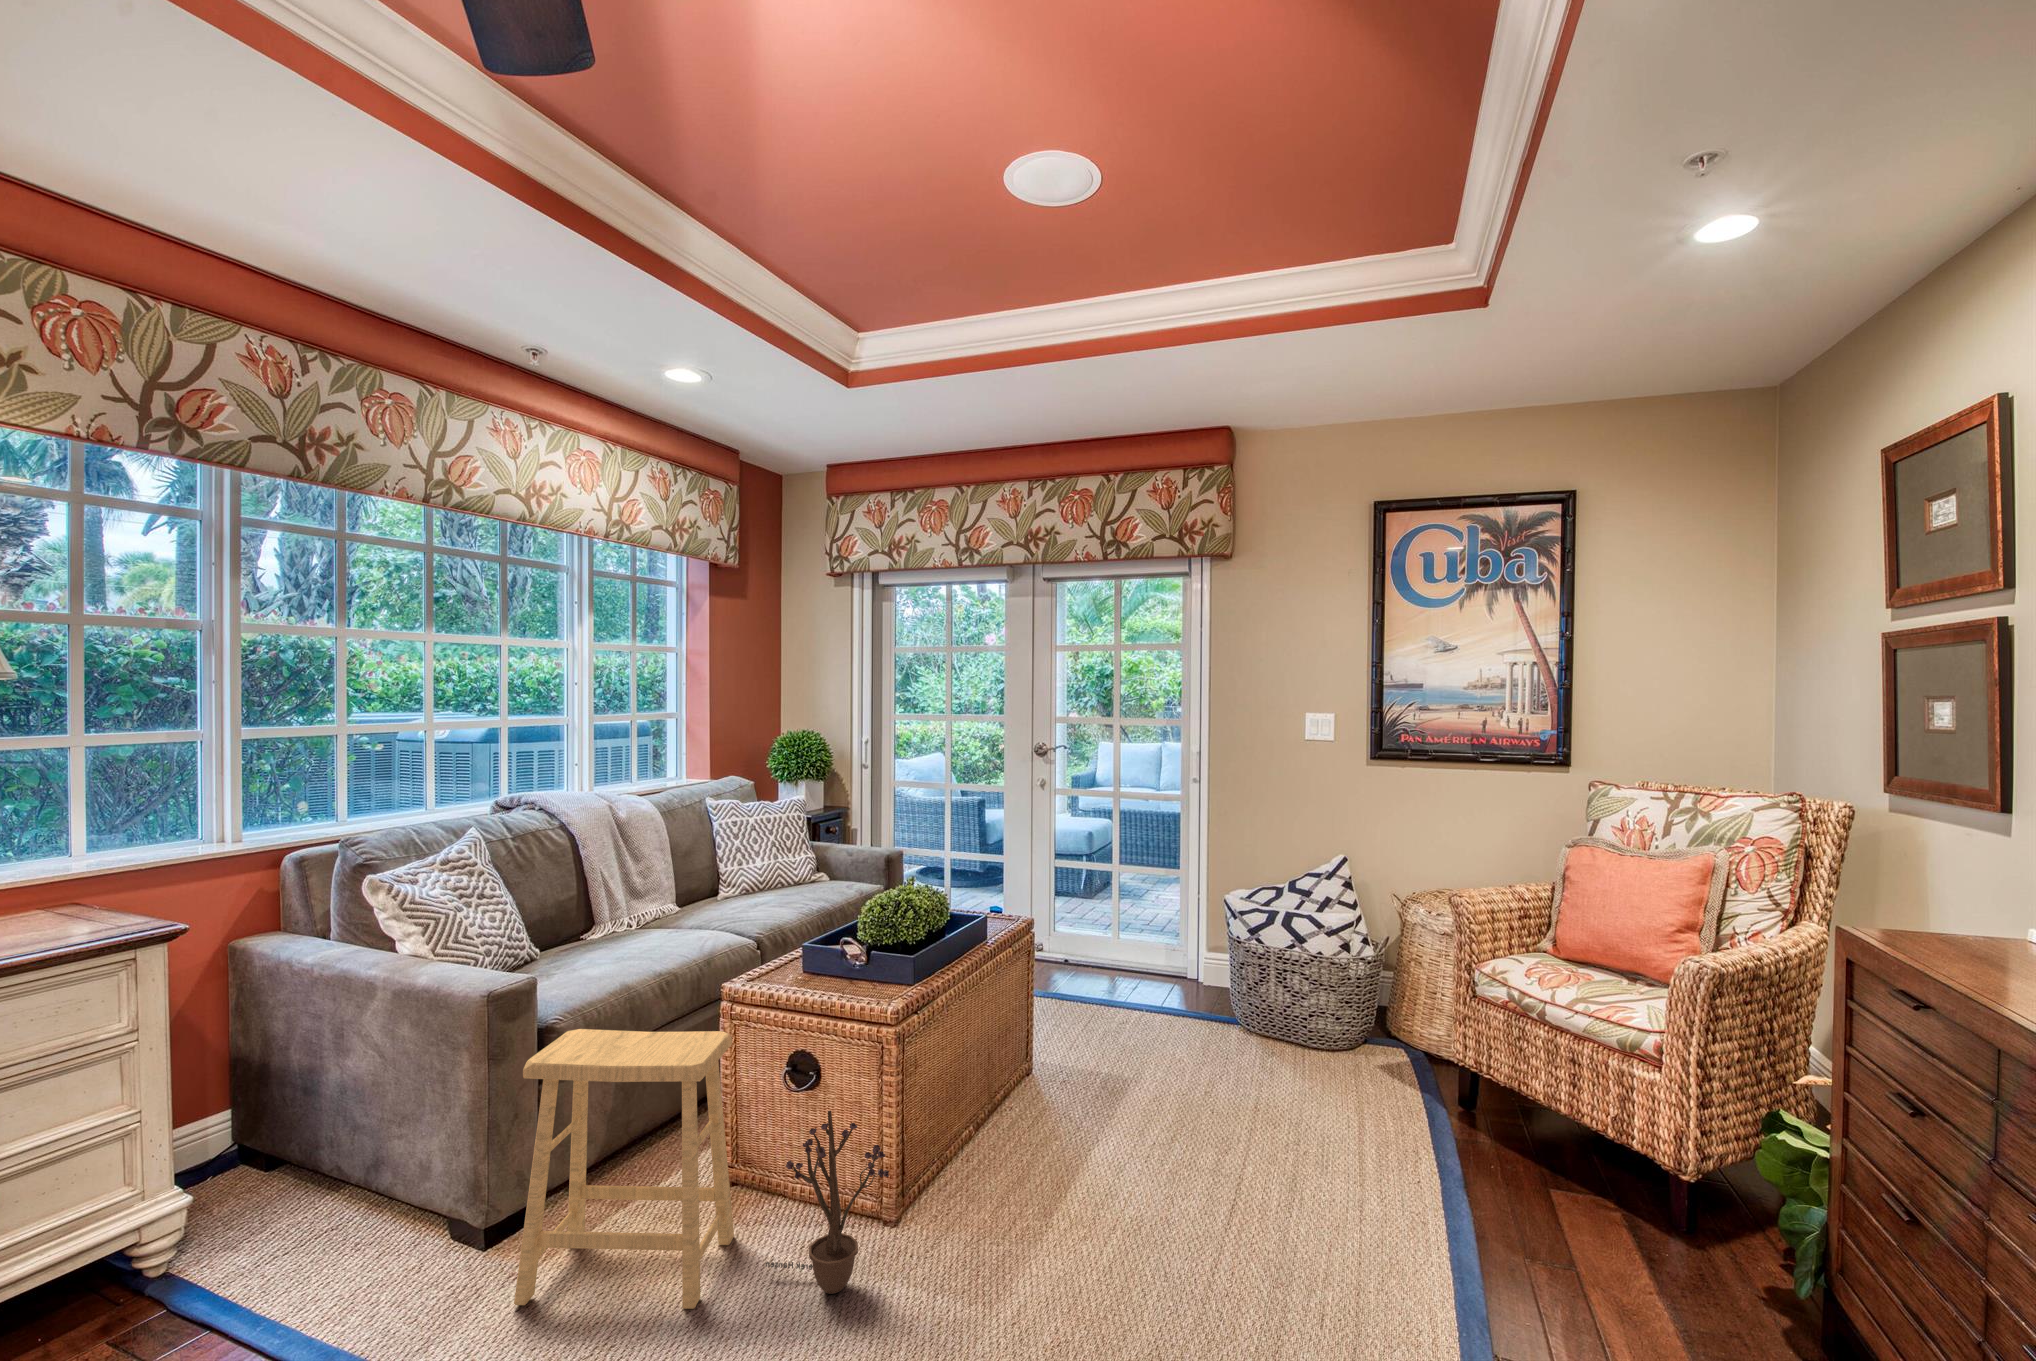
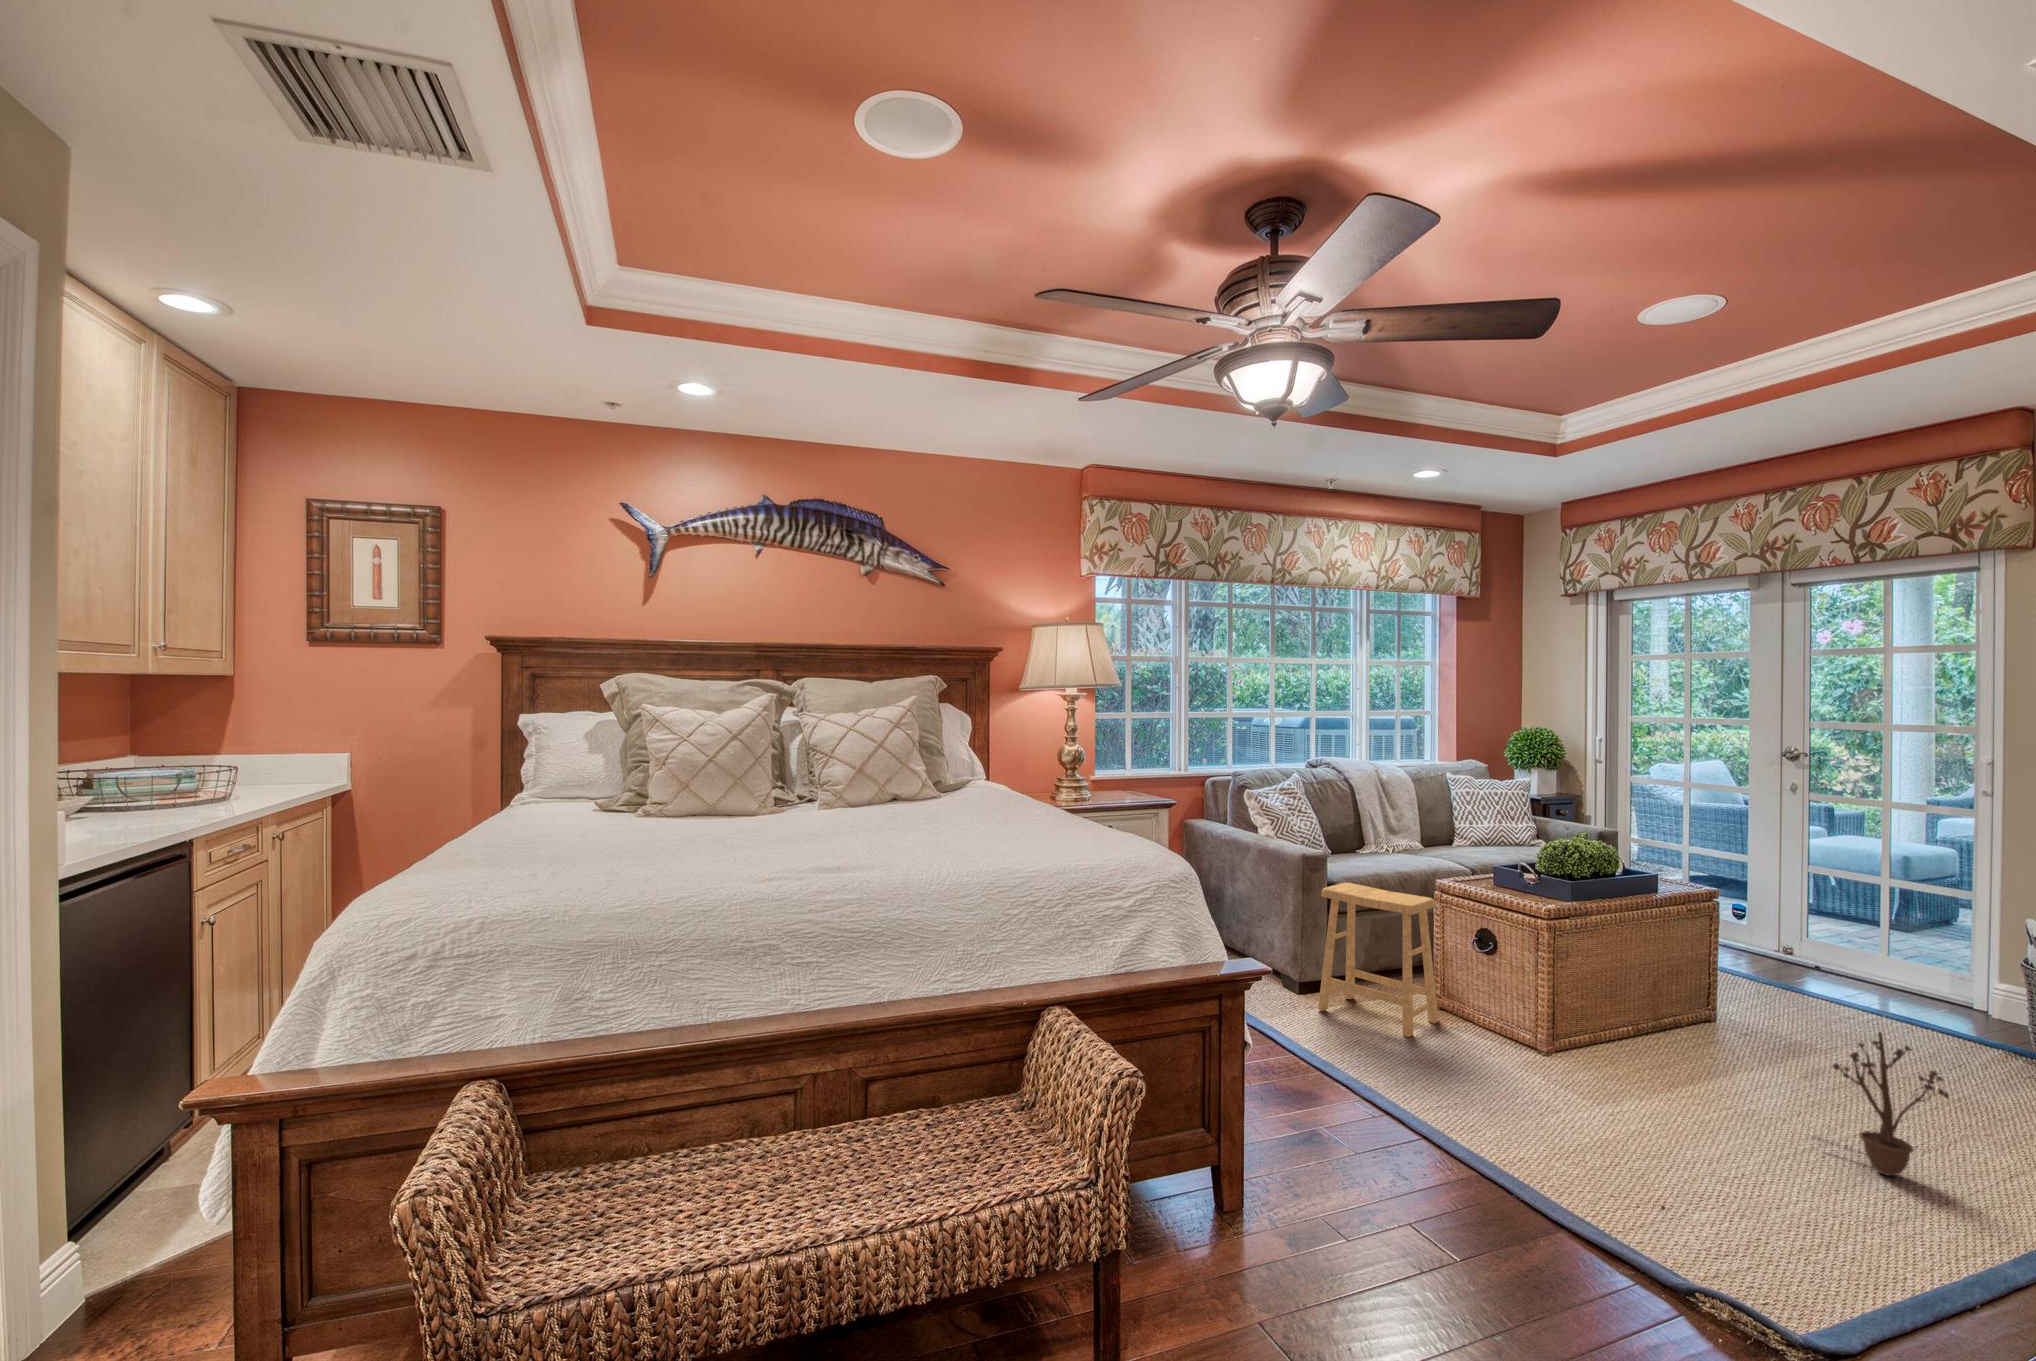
decorative plant: present [766,1111,889,1294] -> present [1818,1032,1949,1176]

